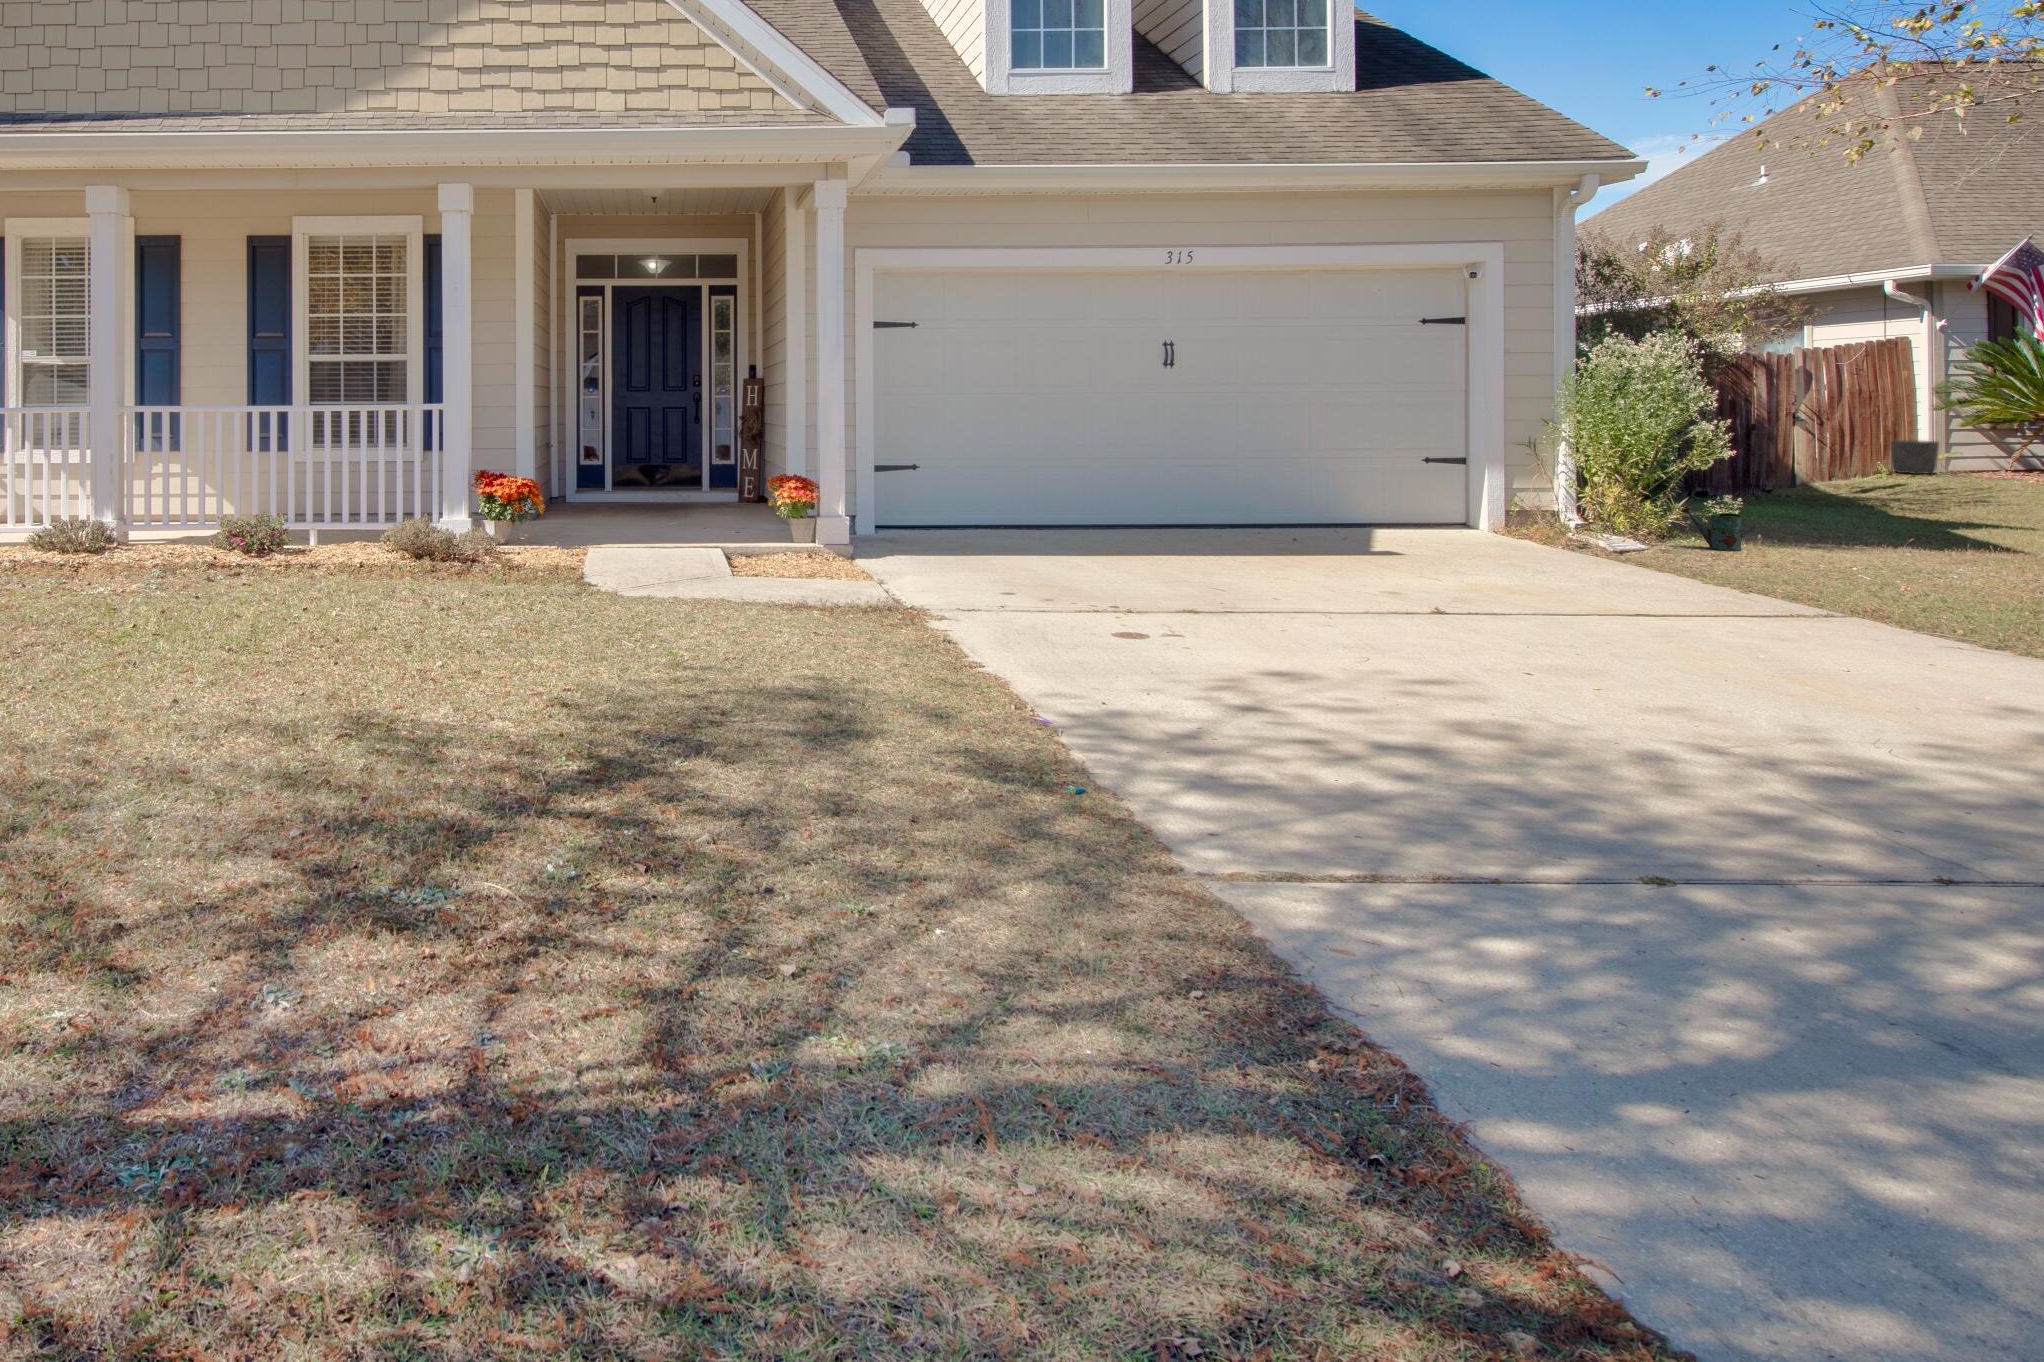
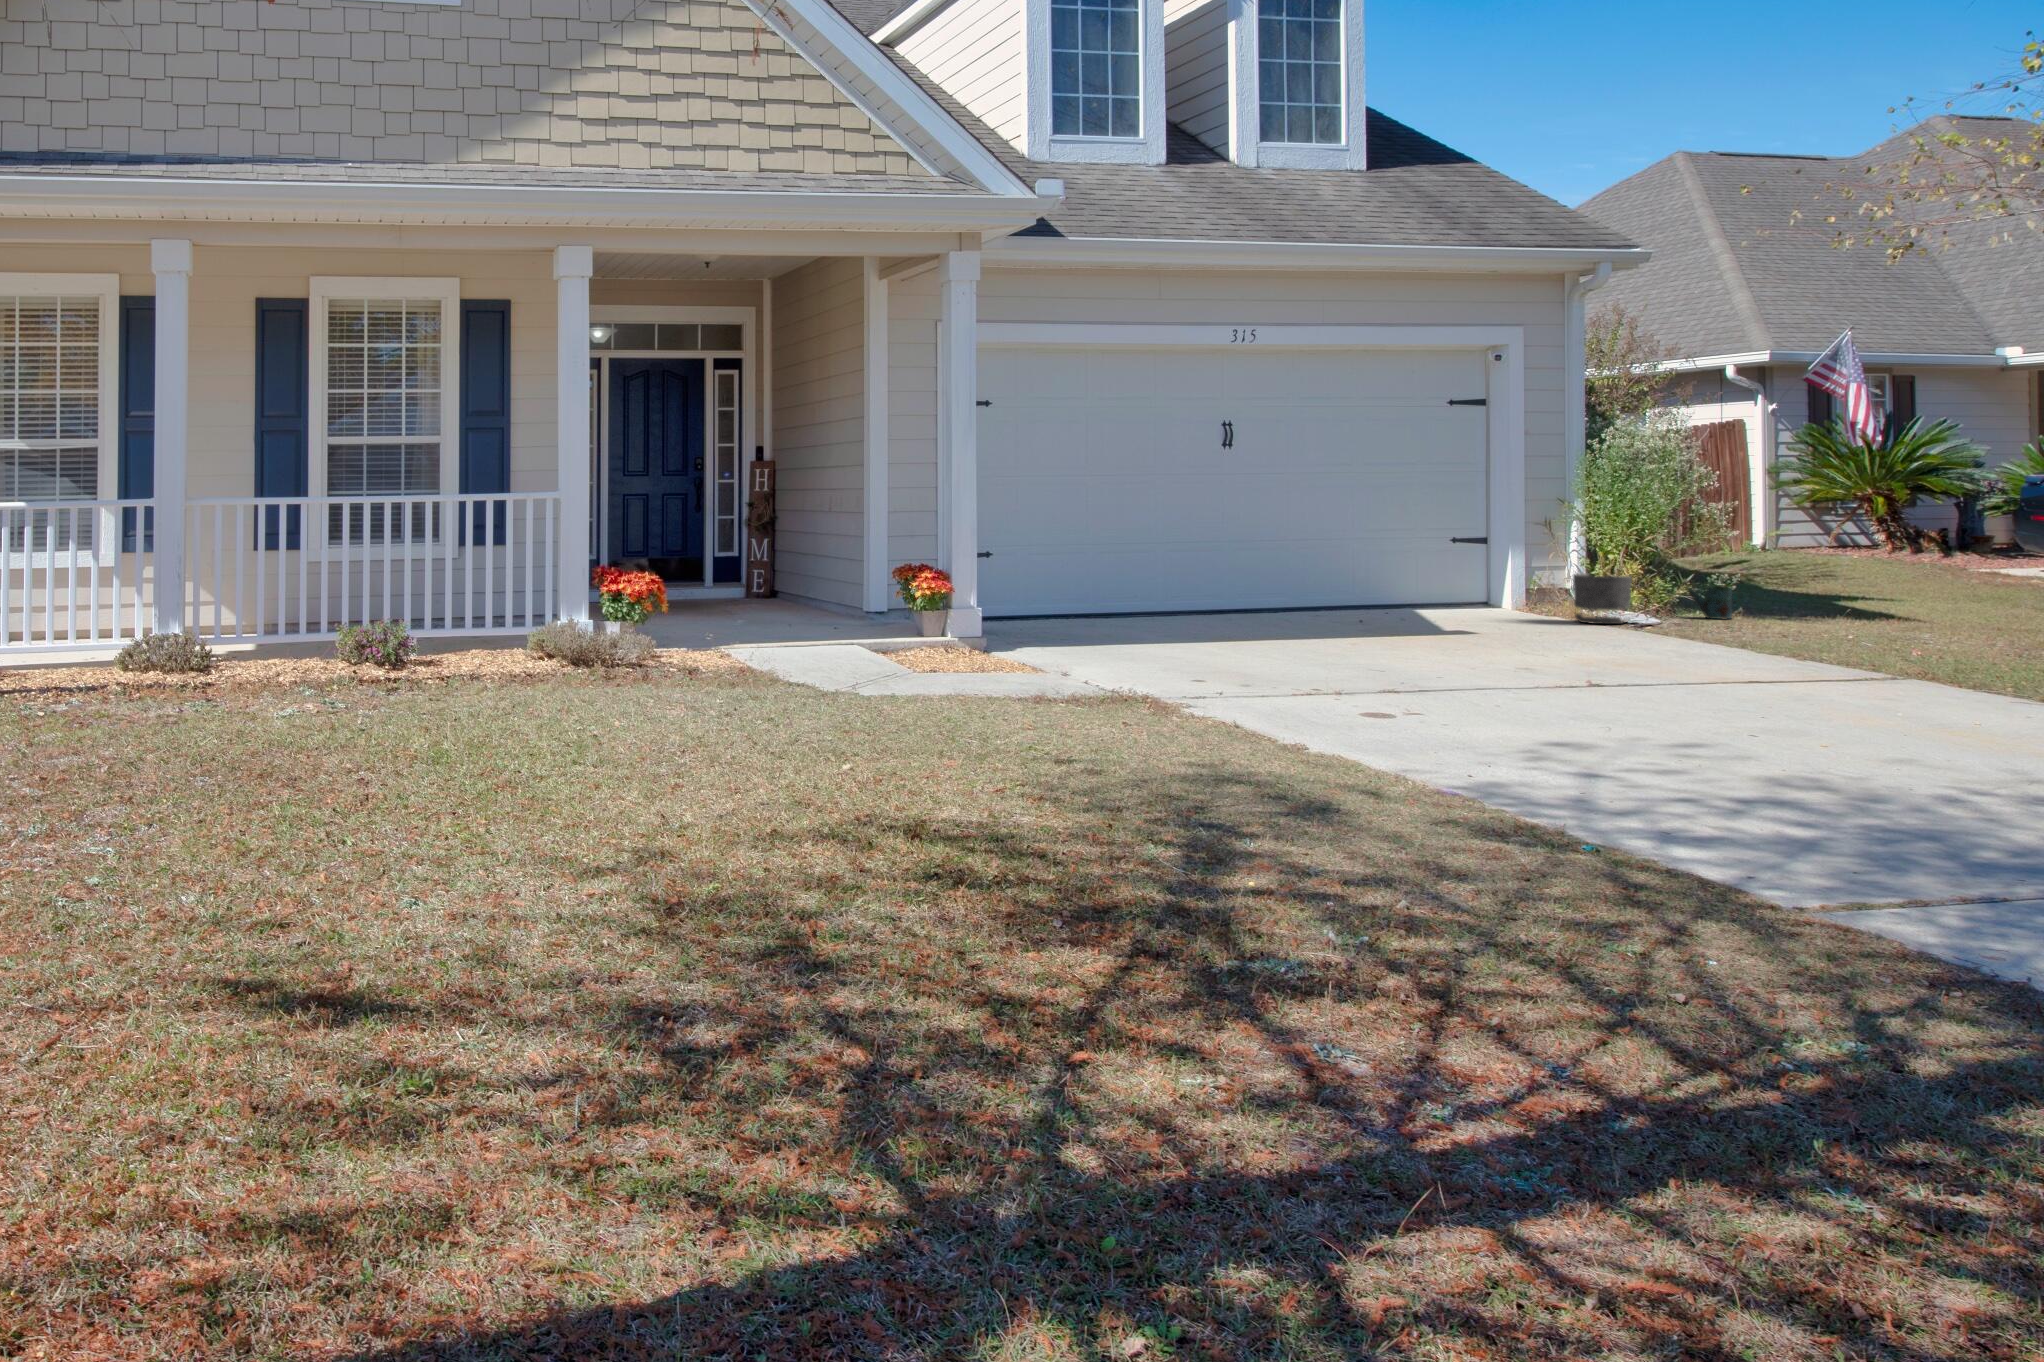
planter: present [1891,440,1939,474] -> present [1573,573,1632,624]

